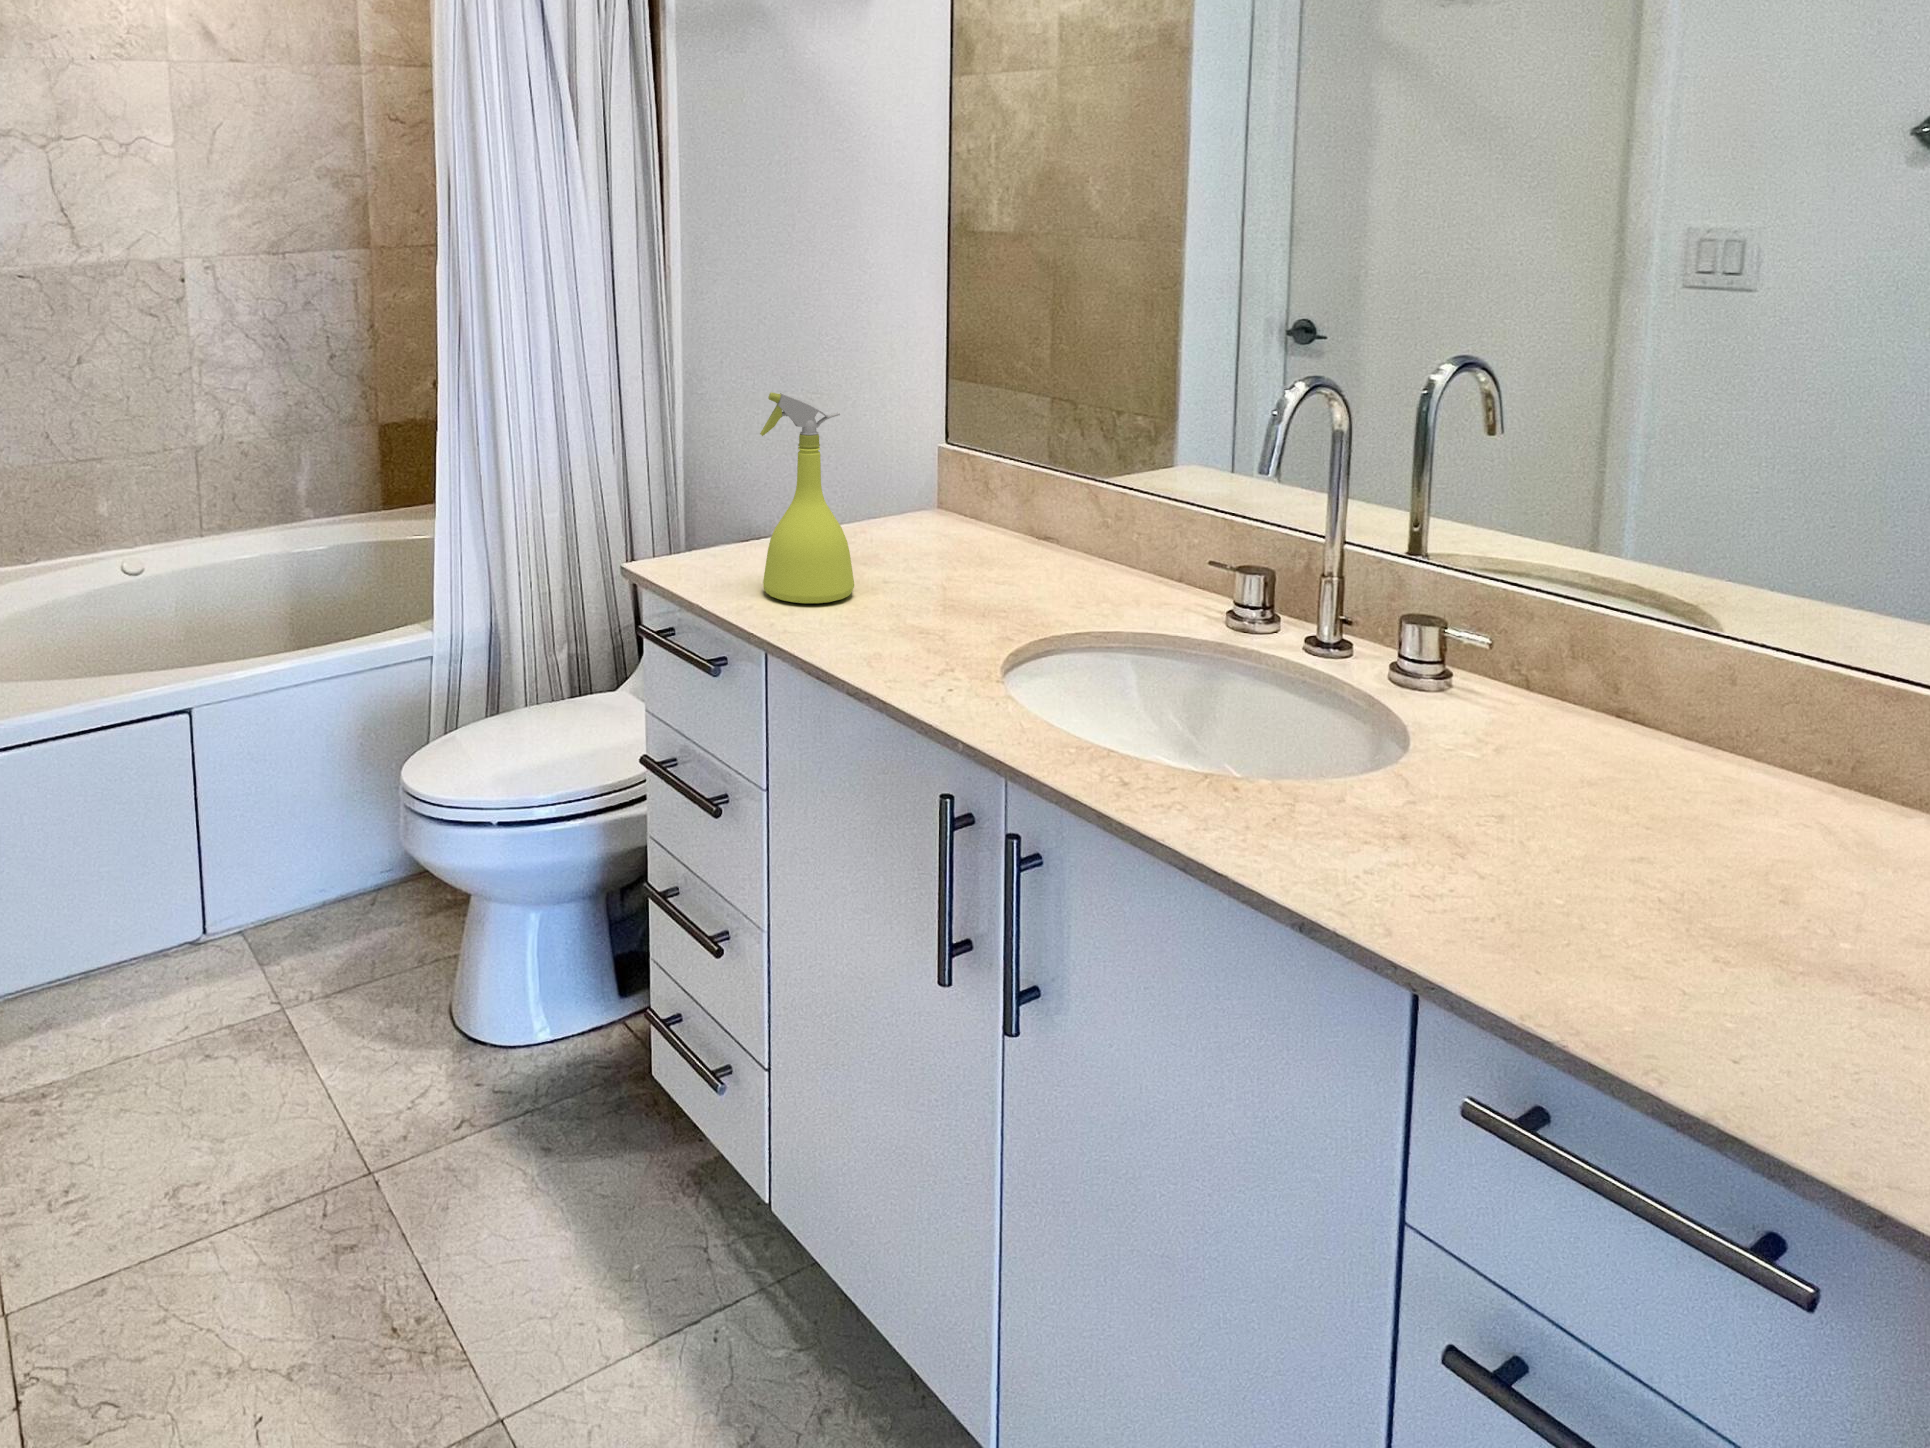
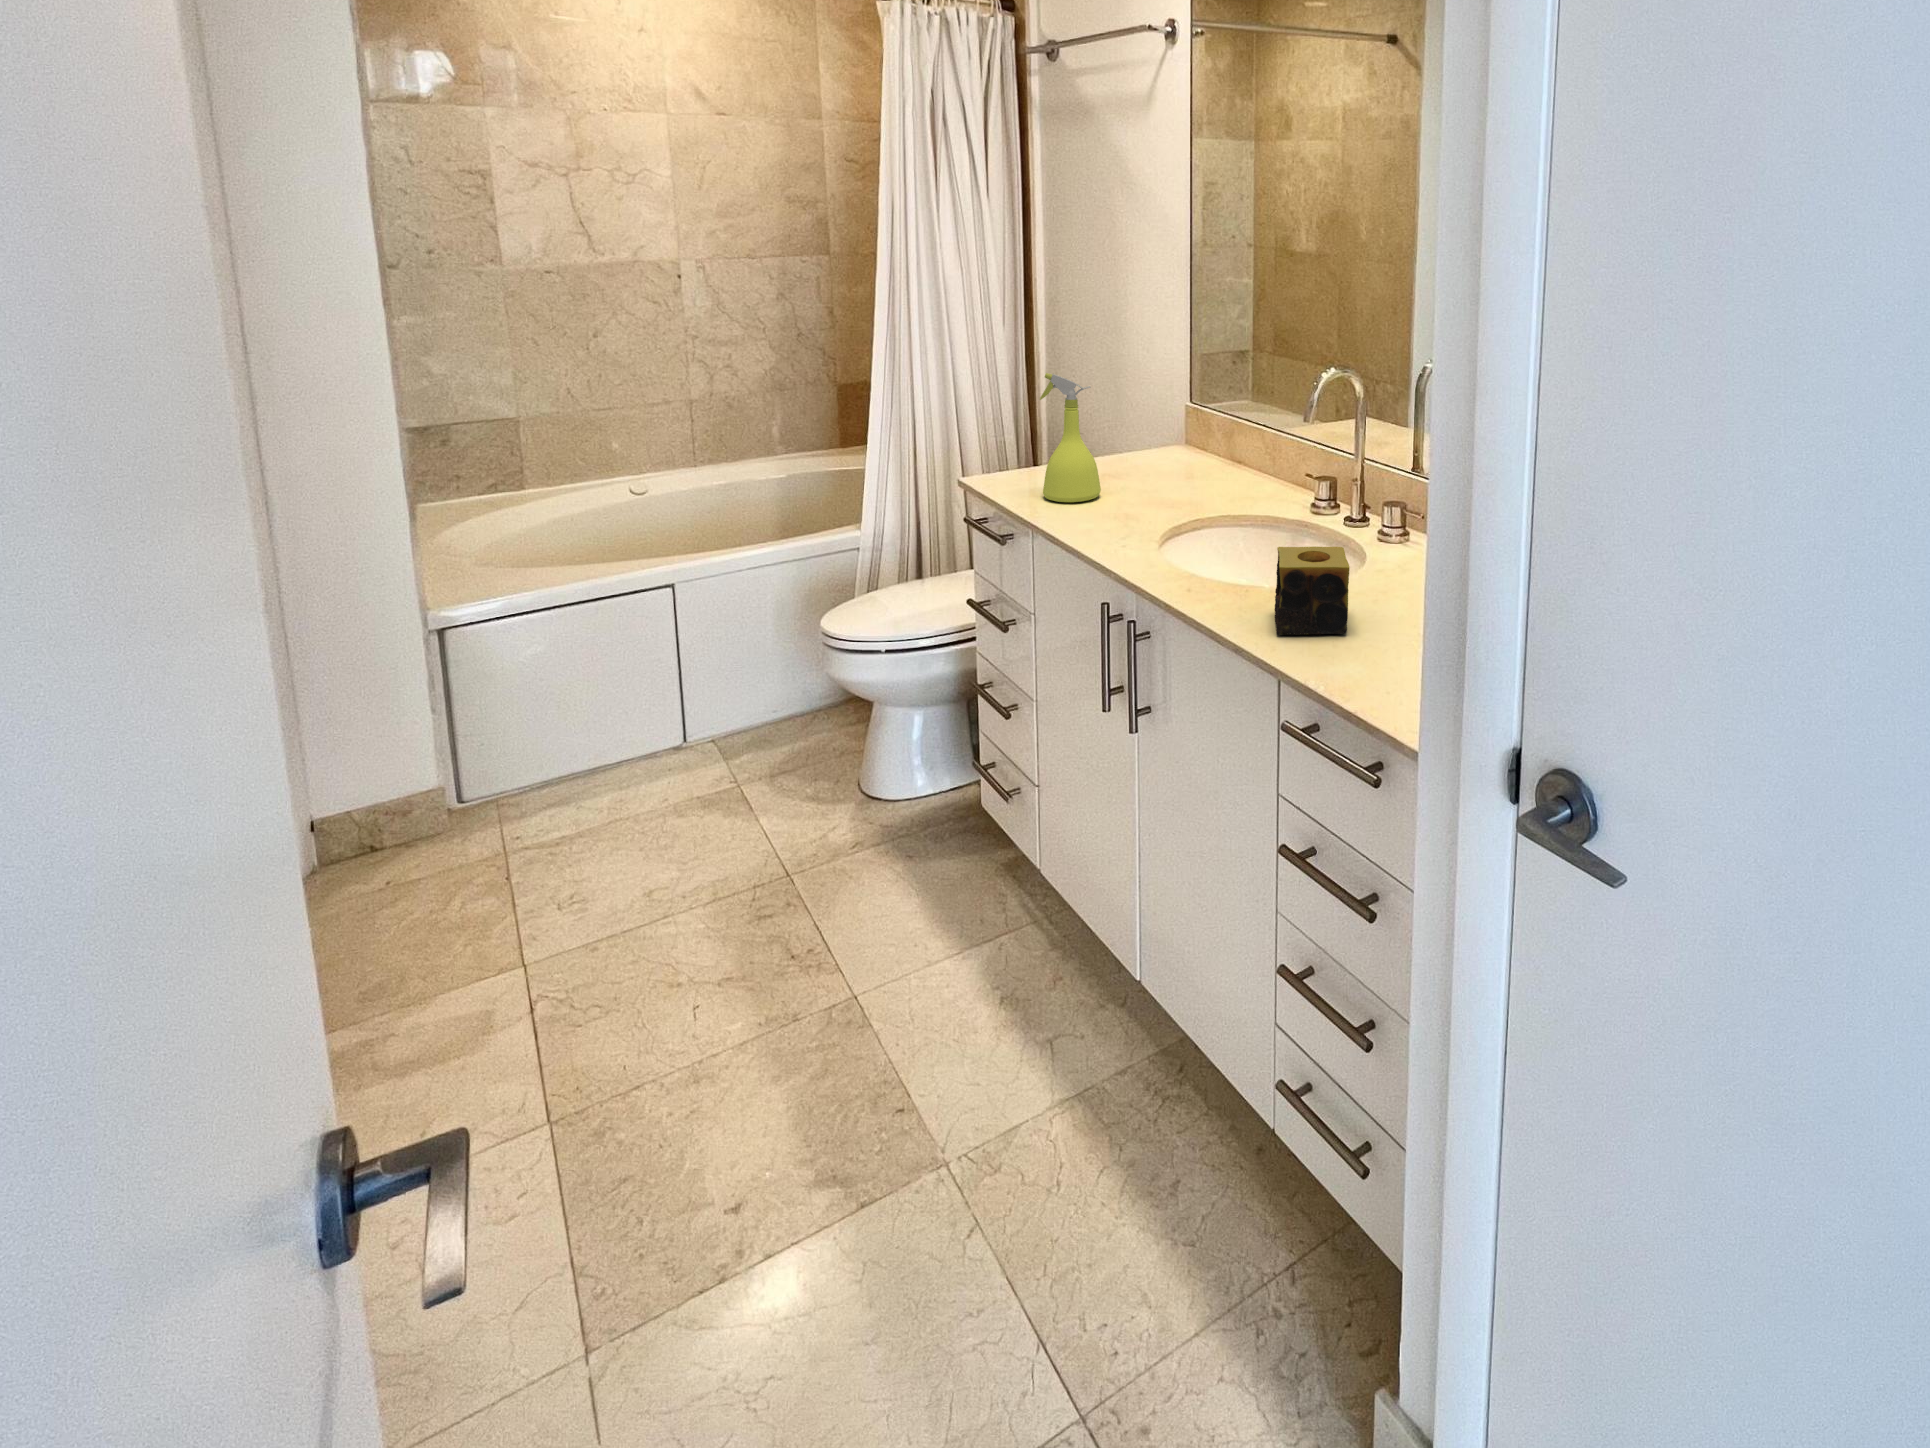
candle: none [1339,716,1551,906] -> present [1275,547,1350,635]

